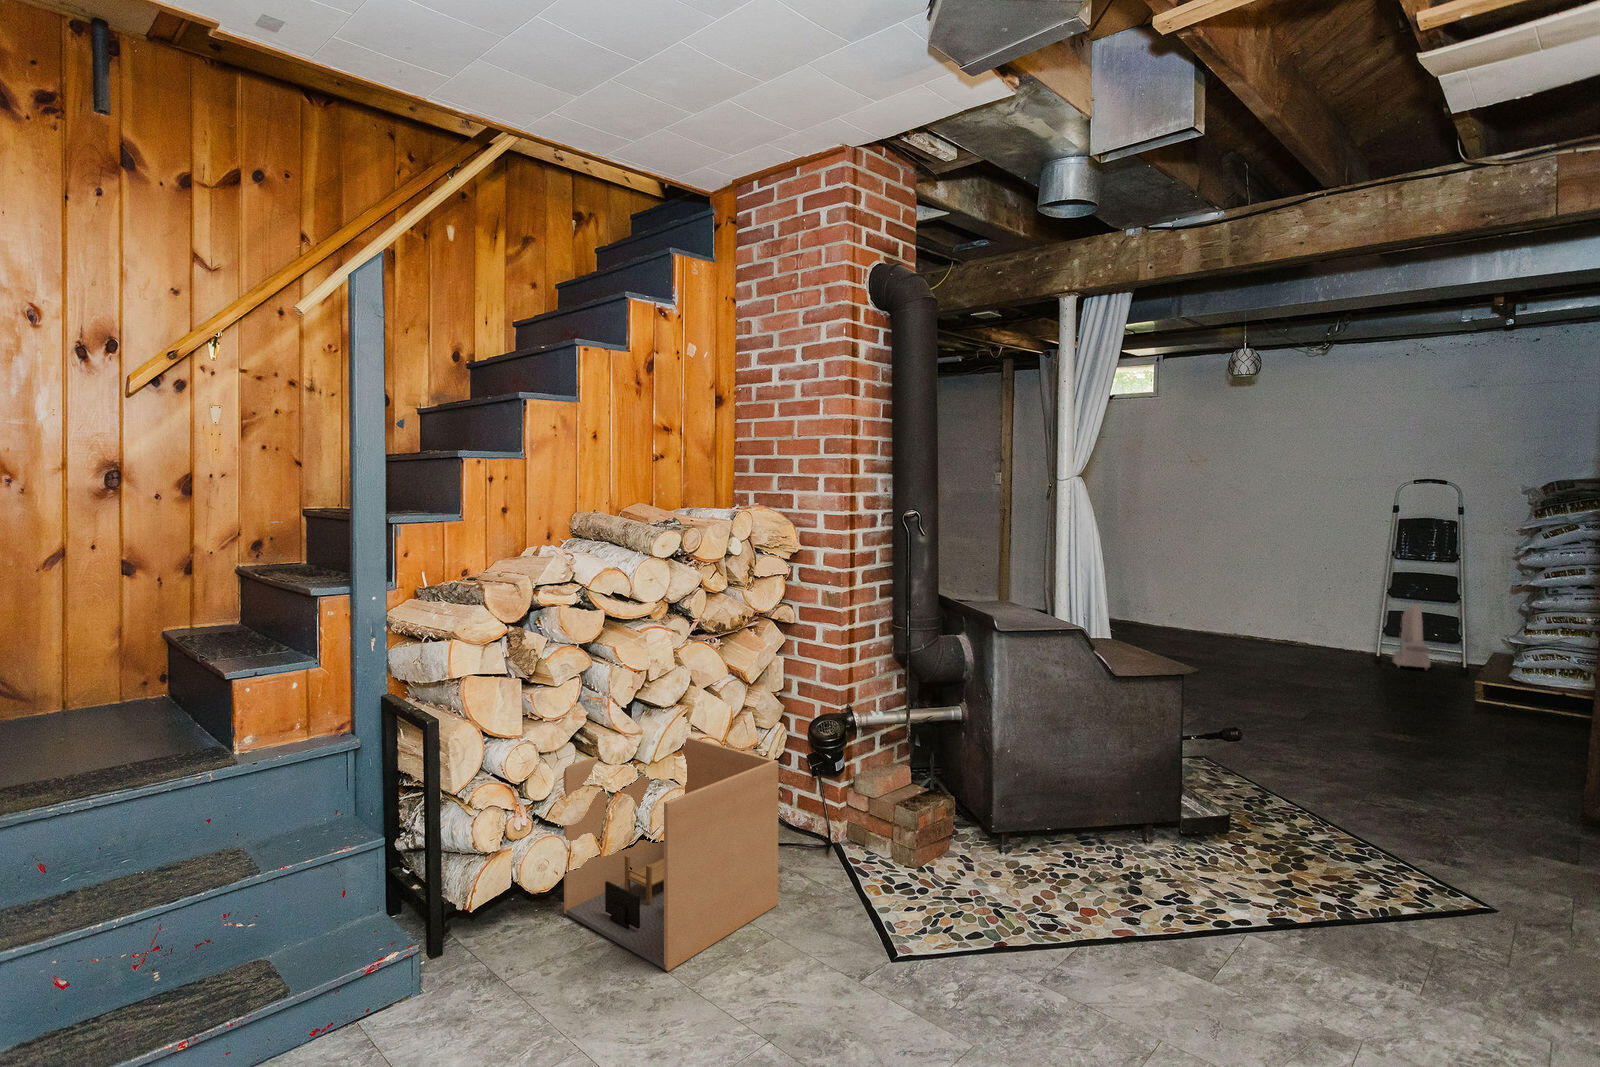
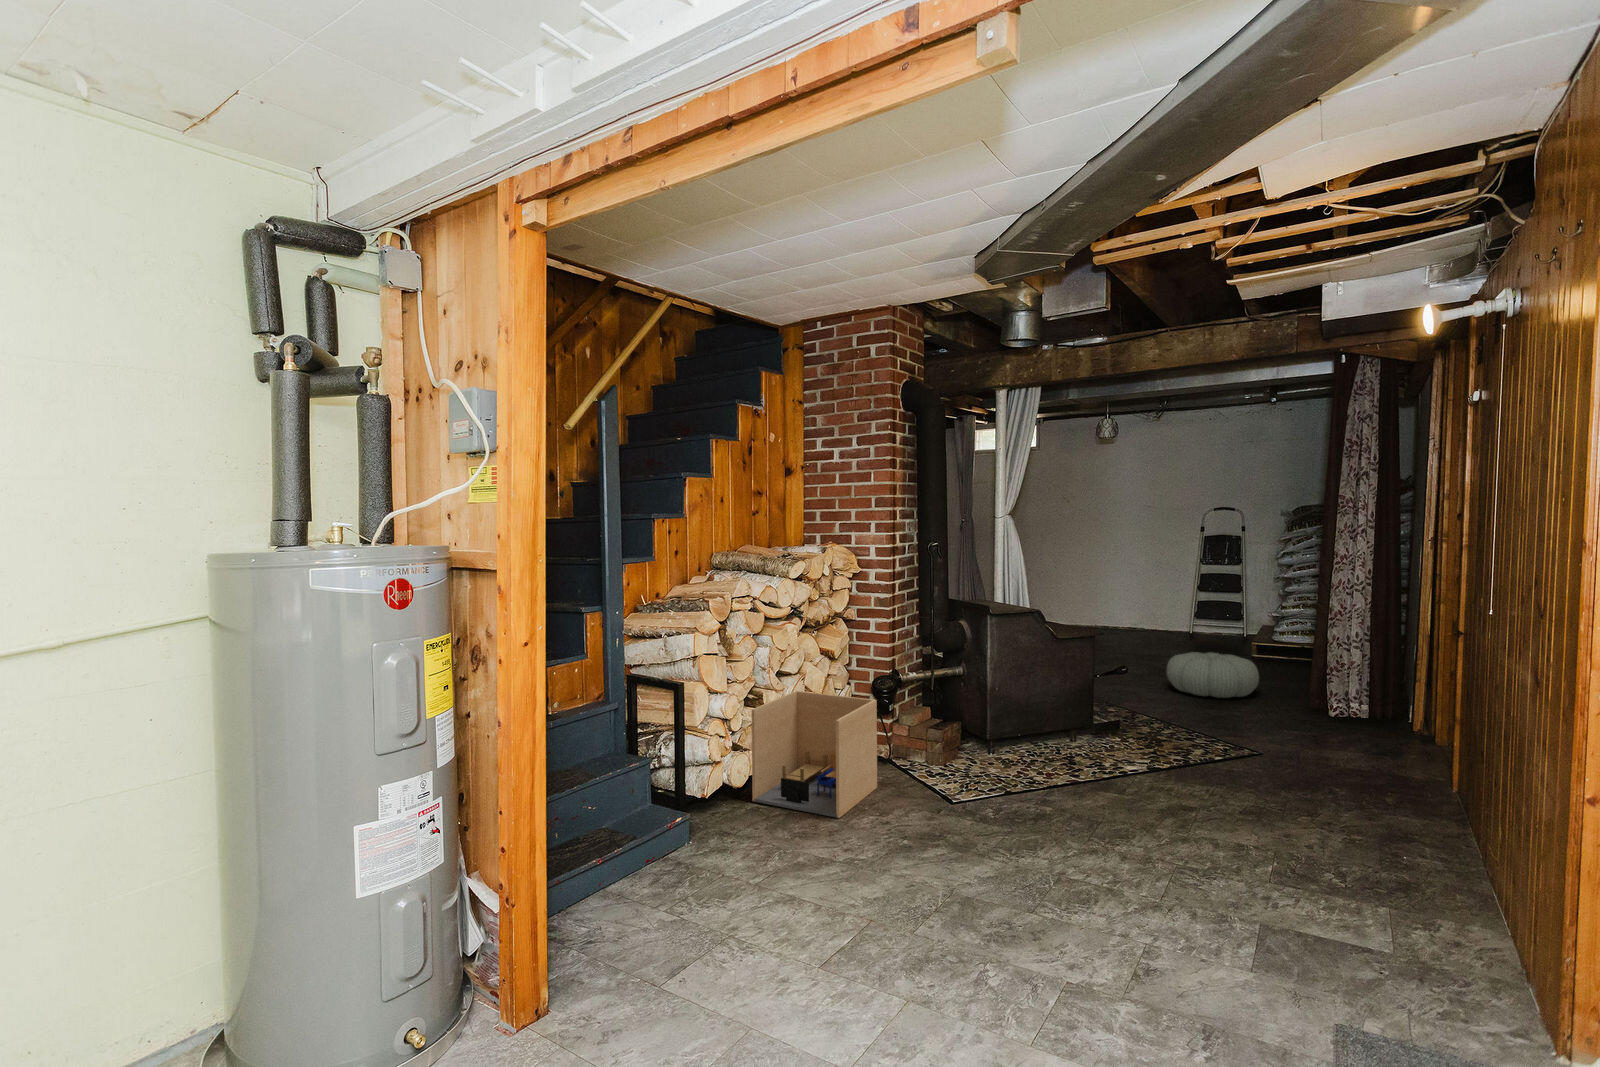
vacuum cleaner: present [1392,604,1430,670] -> none [1201,593,1226,640]
pouf: none [1329,692,1490,769] -> present [1167,652,1259,698]

